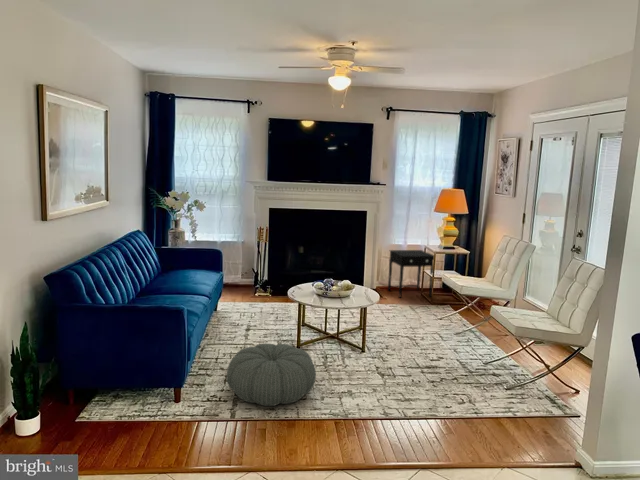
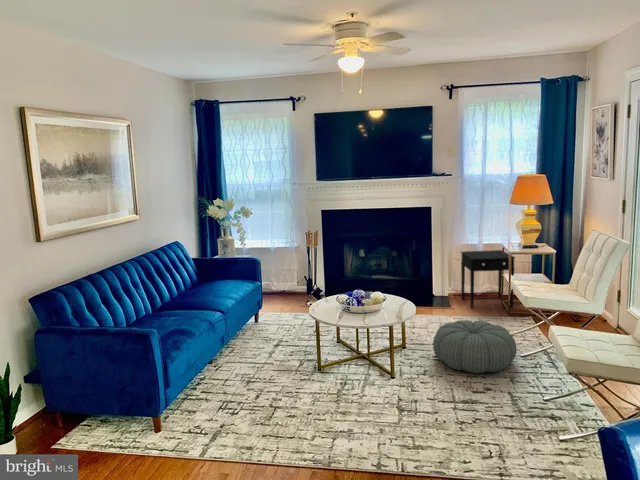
pouf: present [227,343,316,406] -> present [433,320,517,373]

